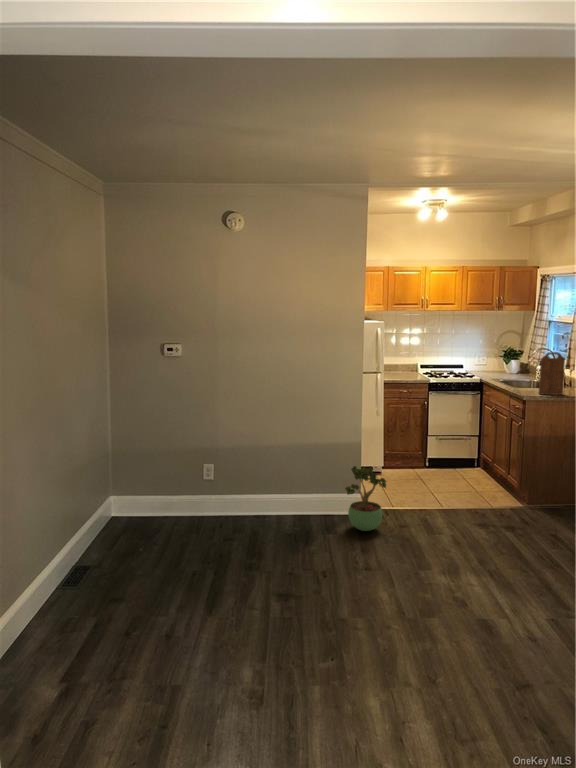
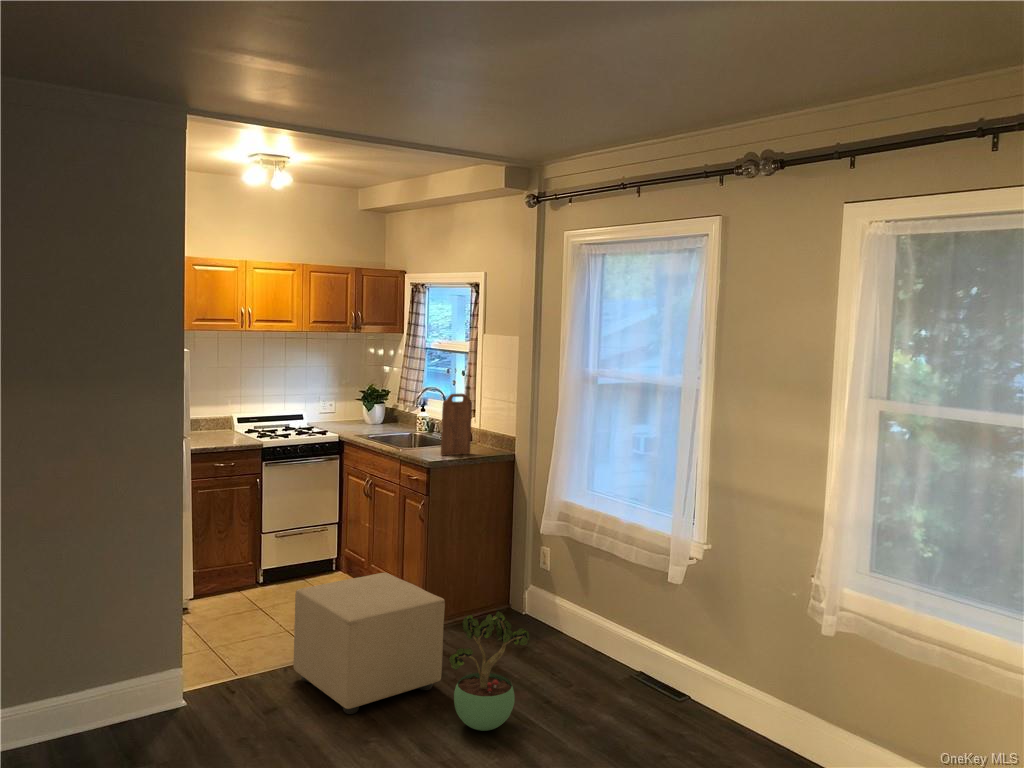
ottoman: none [424,464,515,540] -> present [294,573,445,714]
potted plant: present [345,466,386,531] -> present [449,611,529,731]

